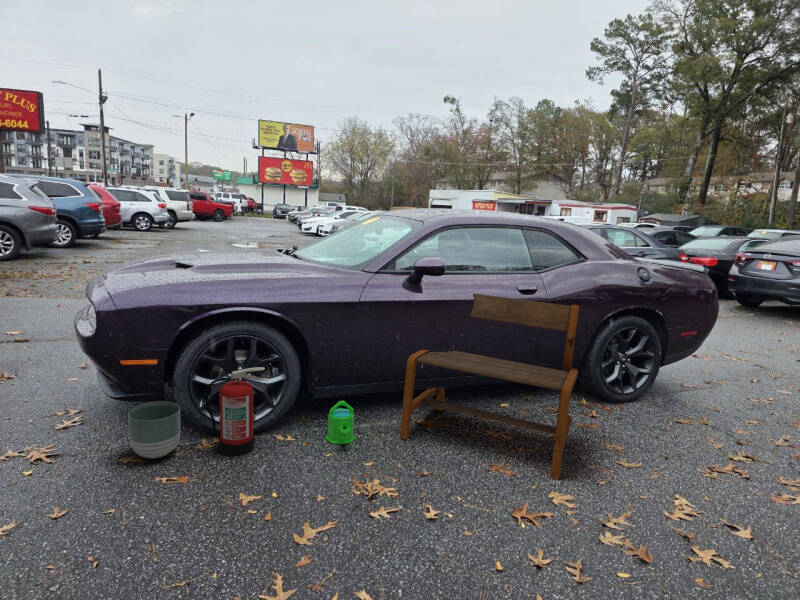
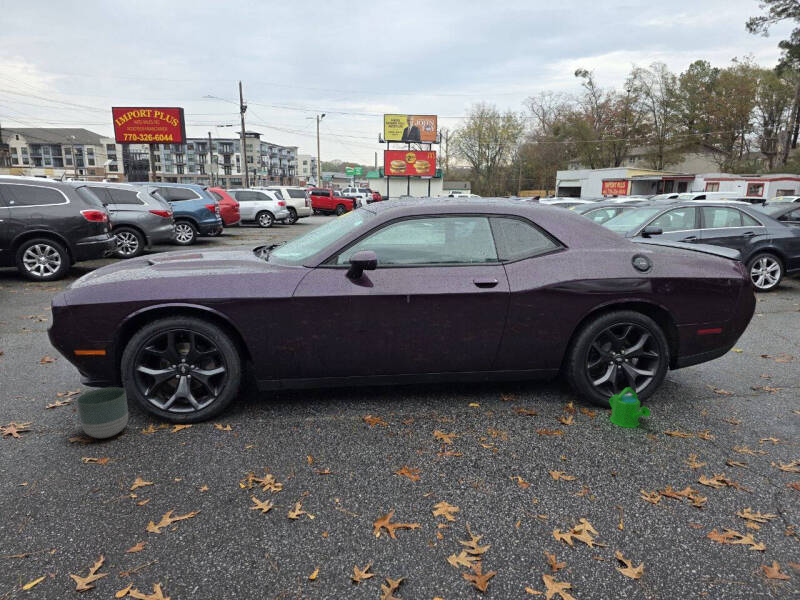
bench: present [400,293,579,480] -> none [333,282,517,497]
fire extinguisher: present [205,367,269,456] -> none [144,360,200,442]
watering can: present [326,401,355,444] -> present [609,387,650,428]

